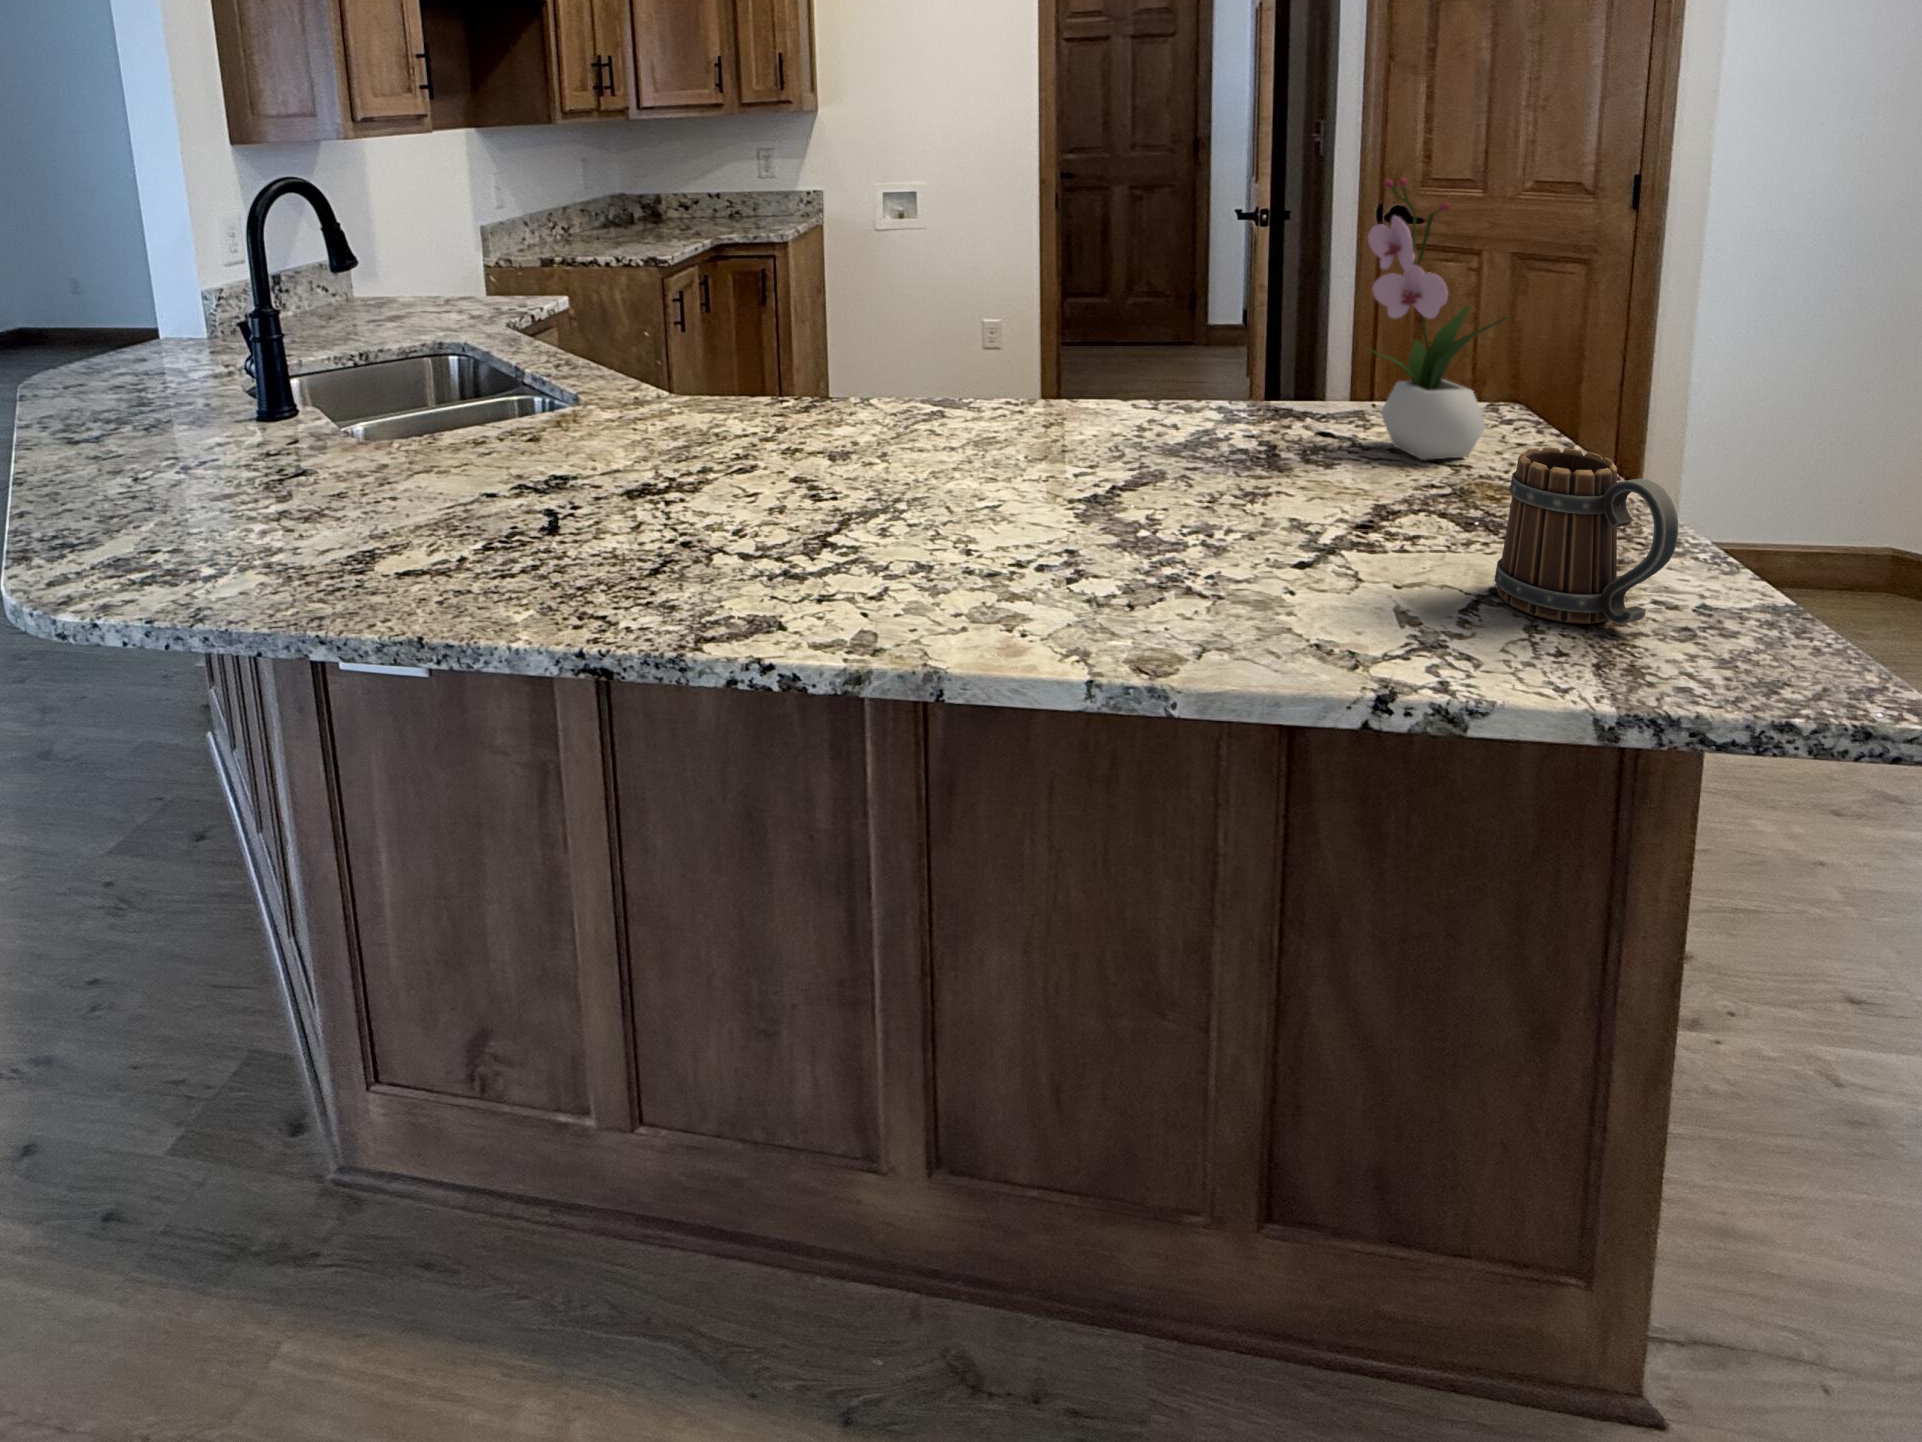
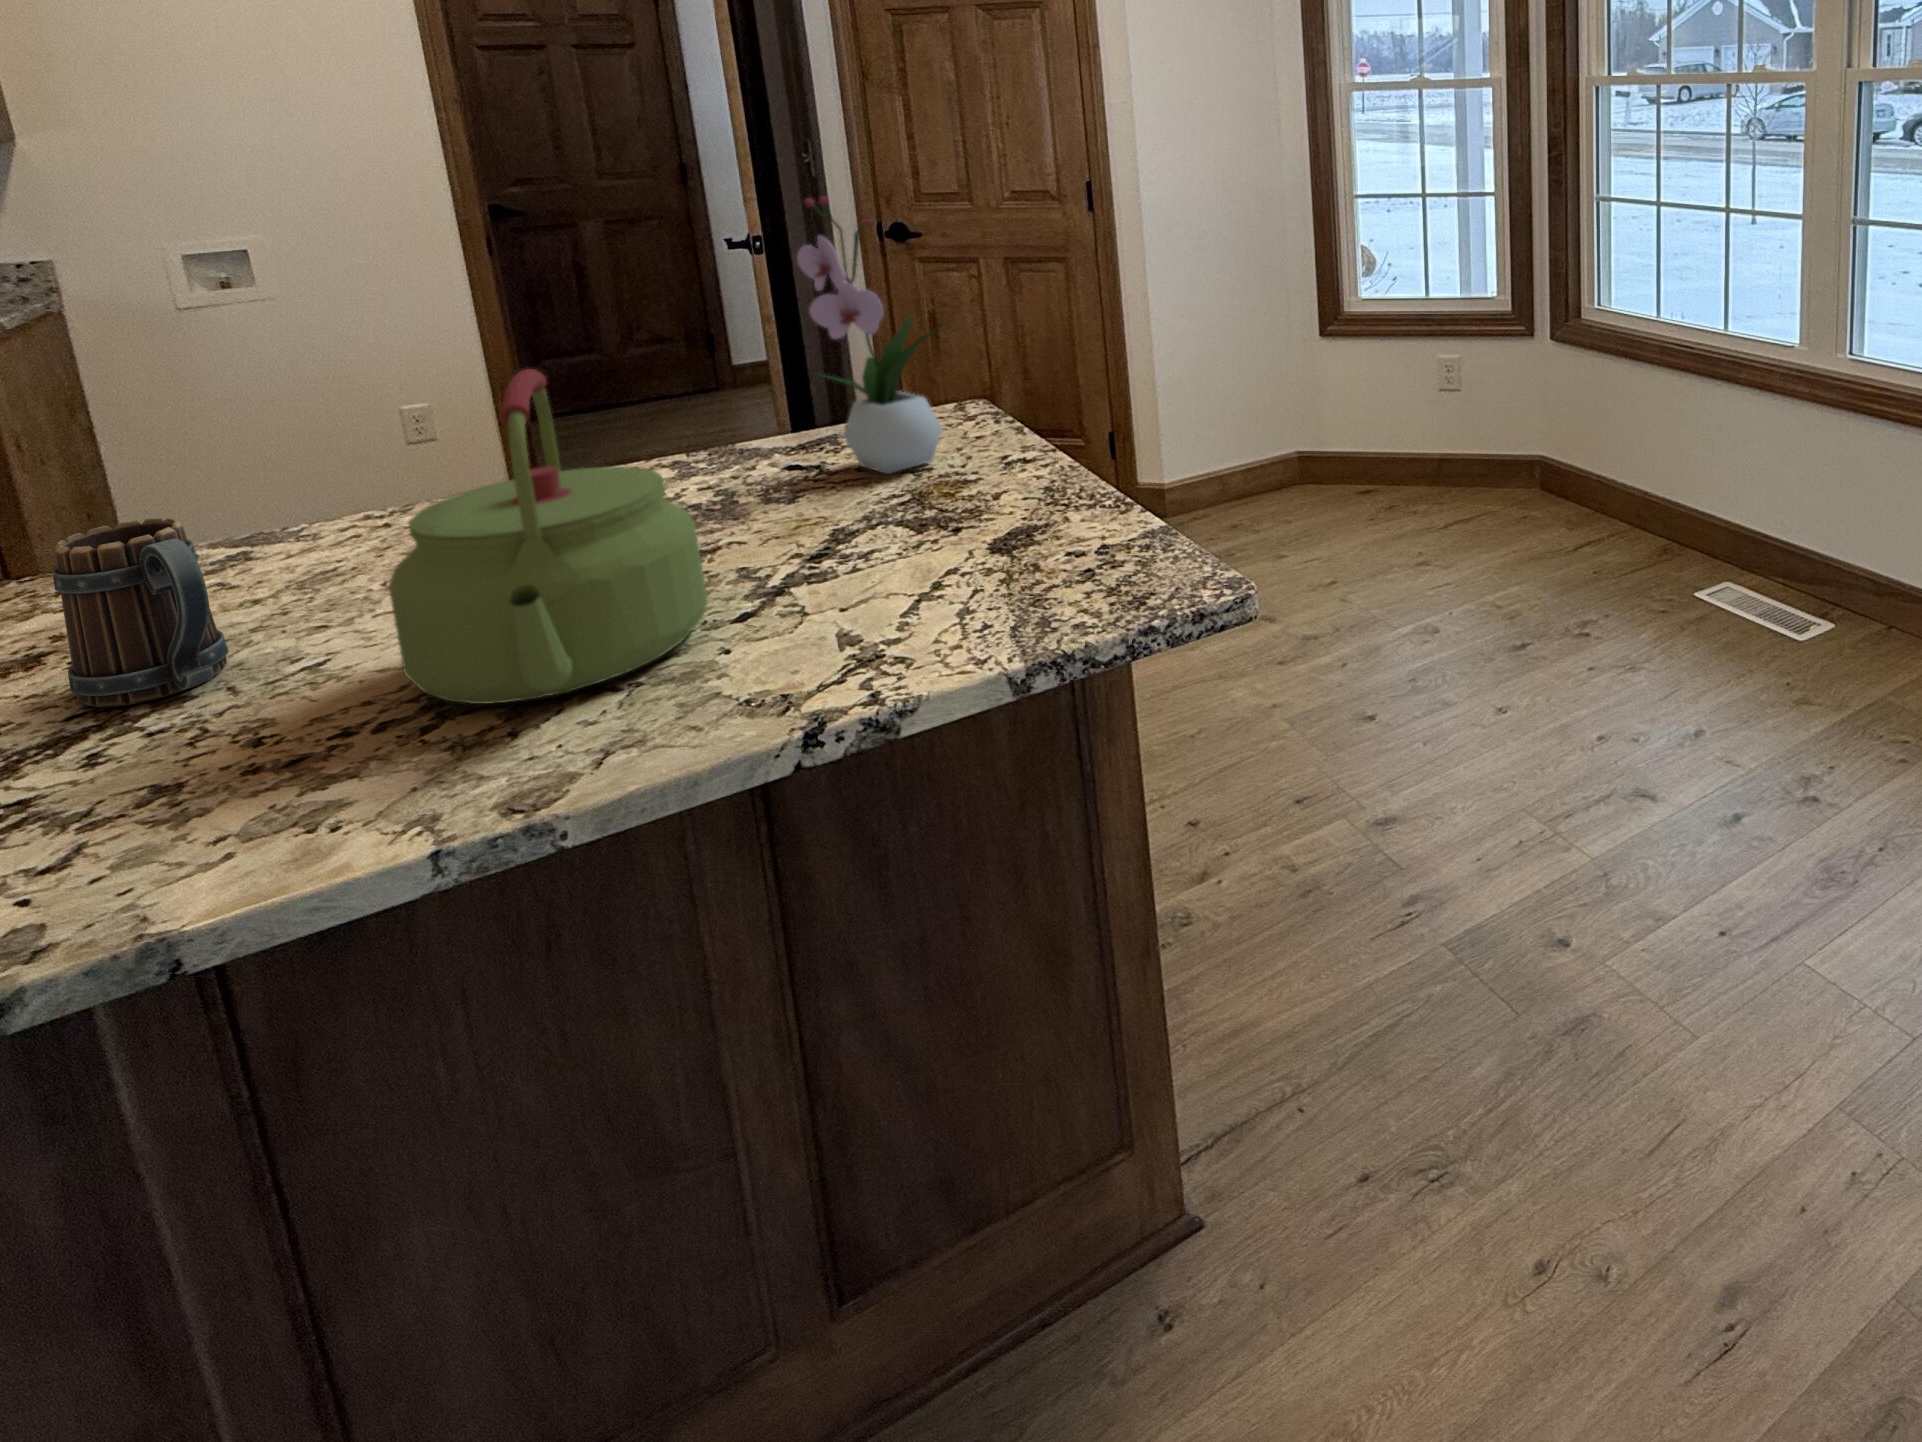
kettle: none [1055,309,1276,585] -> present [389,369,708,704]
mug: present [1495,447,1678,624] -> present [52,518,229,707]

